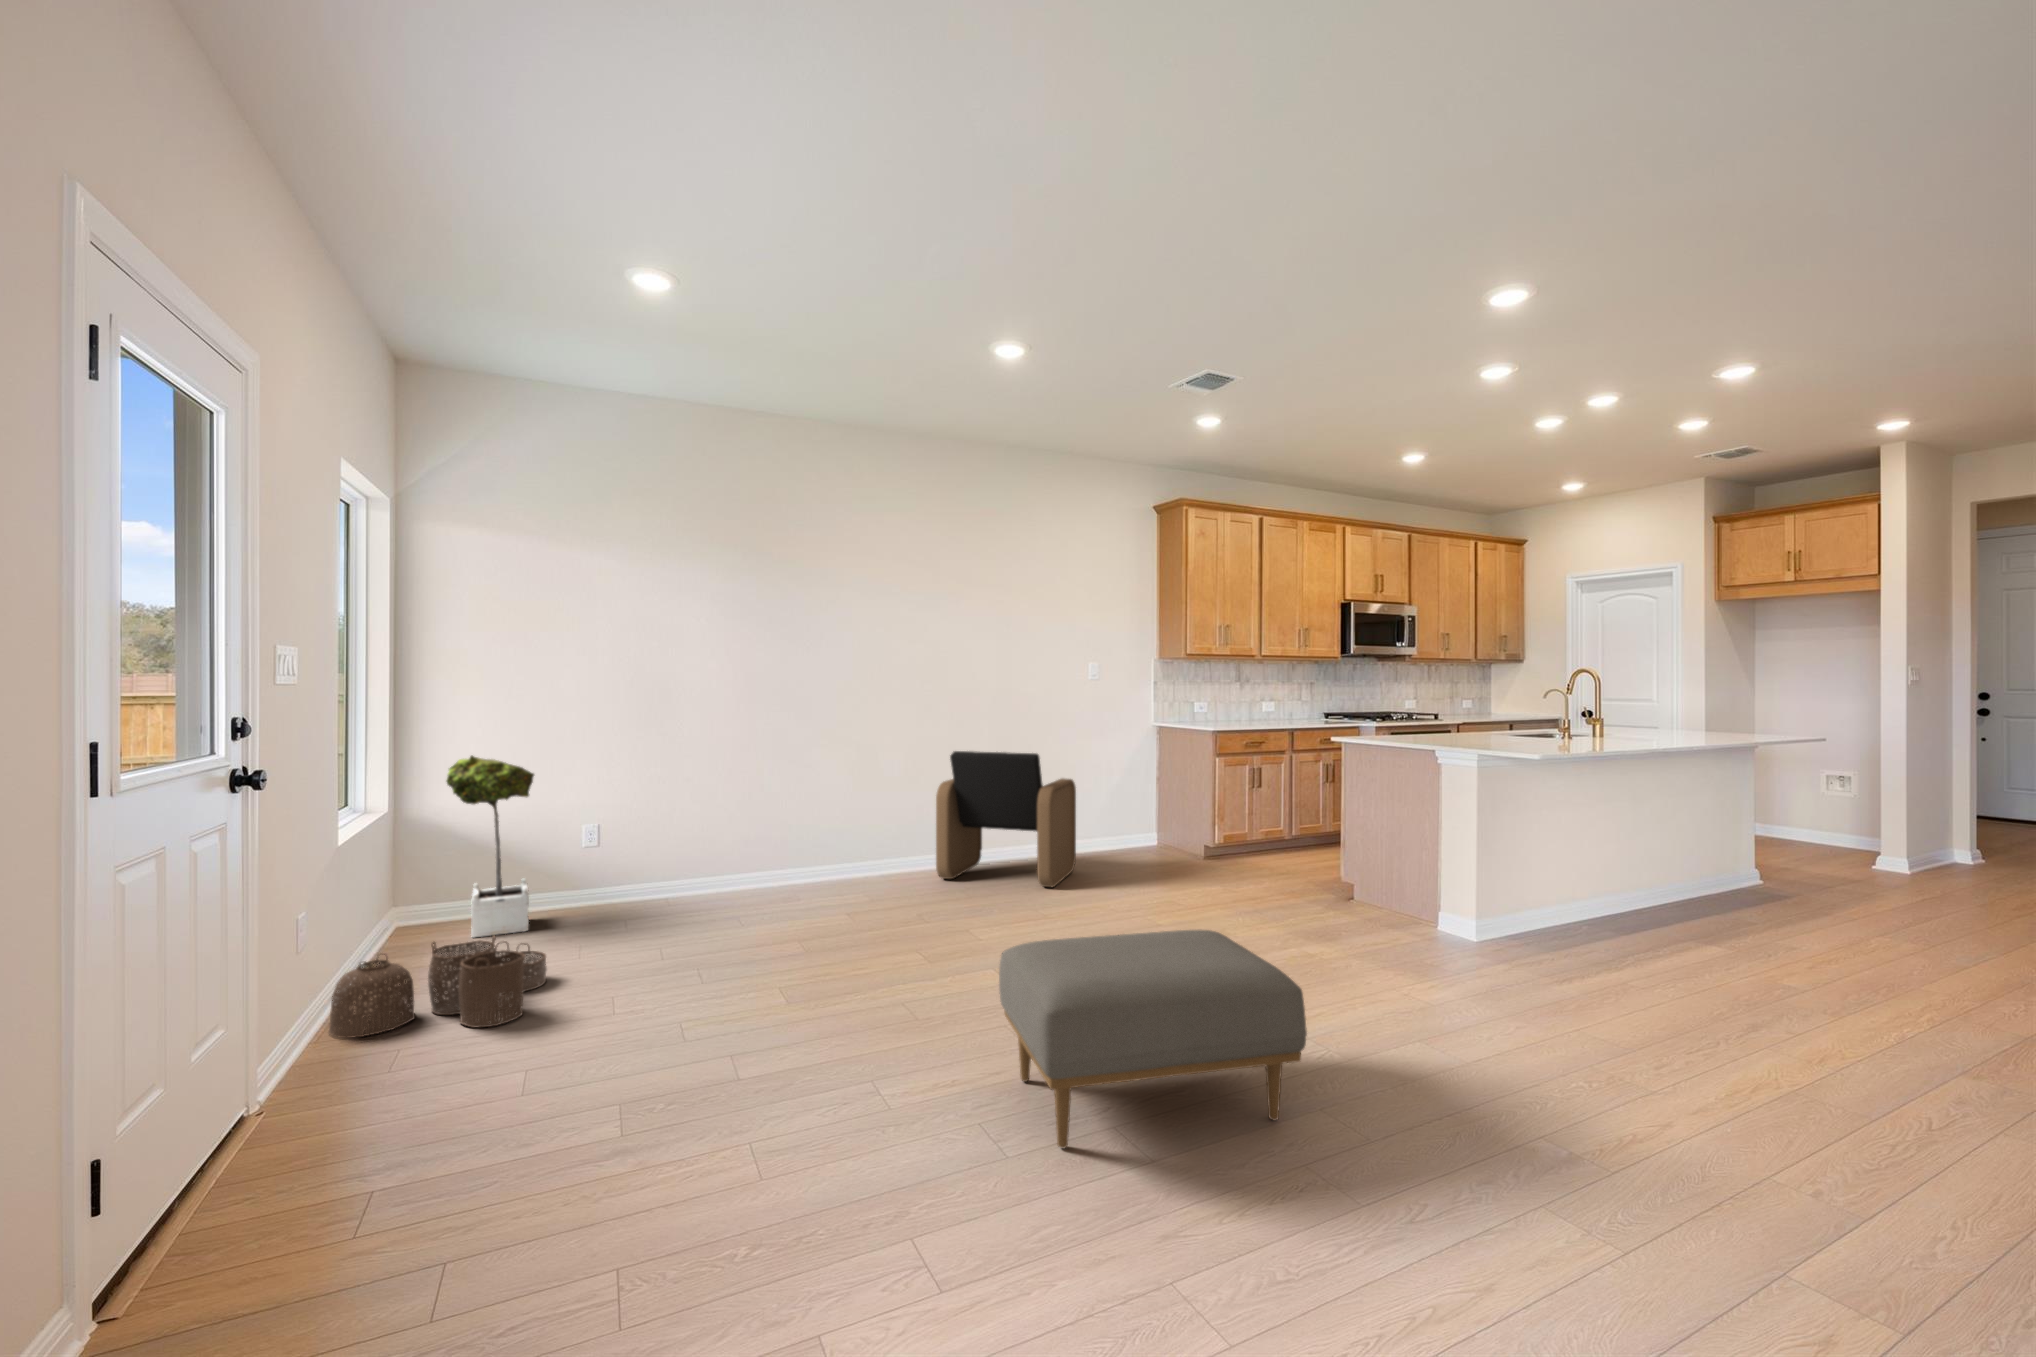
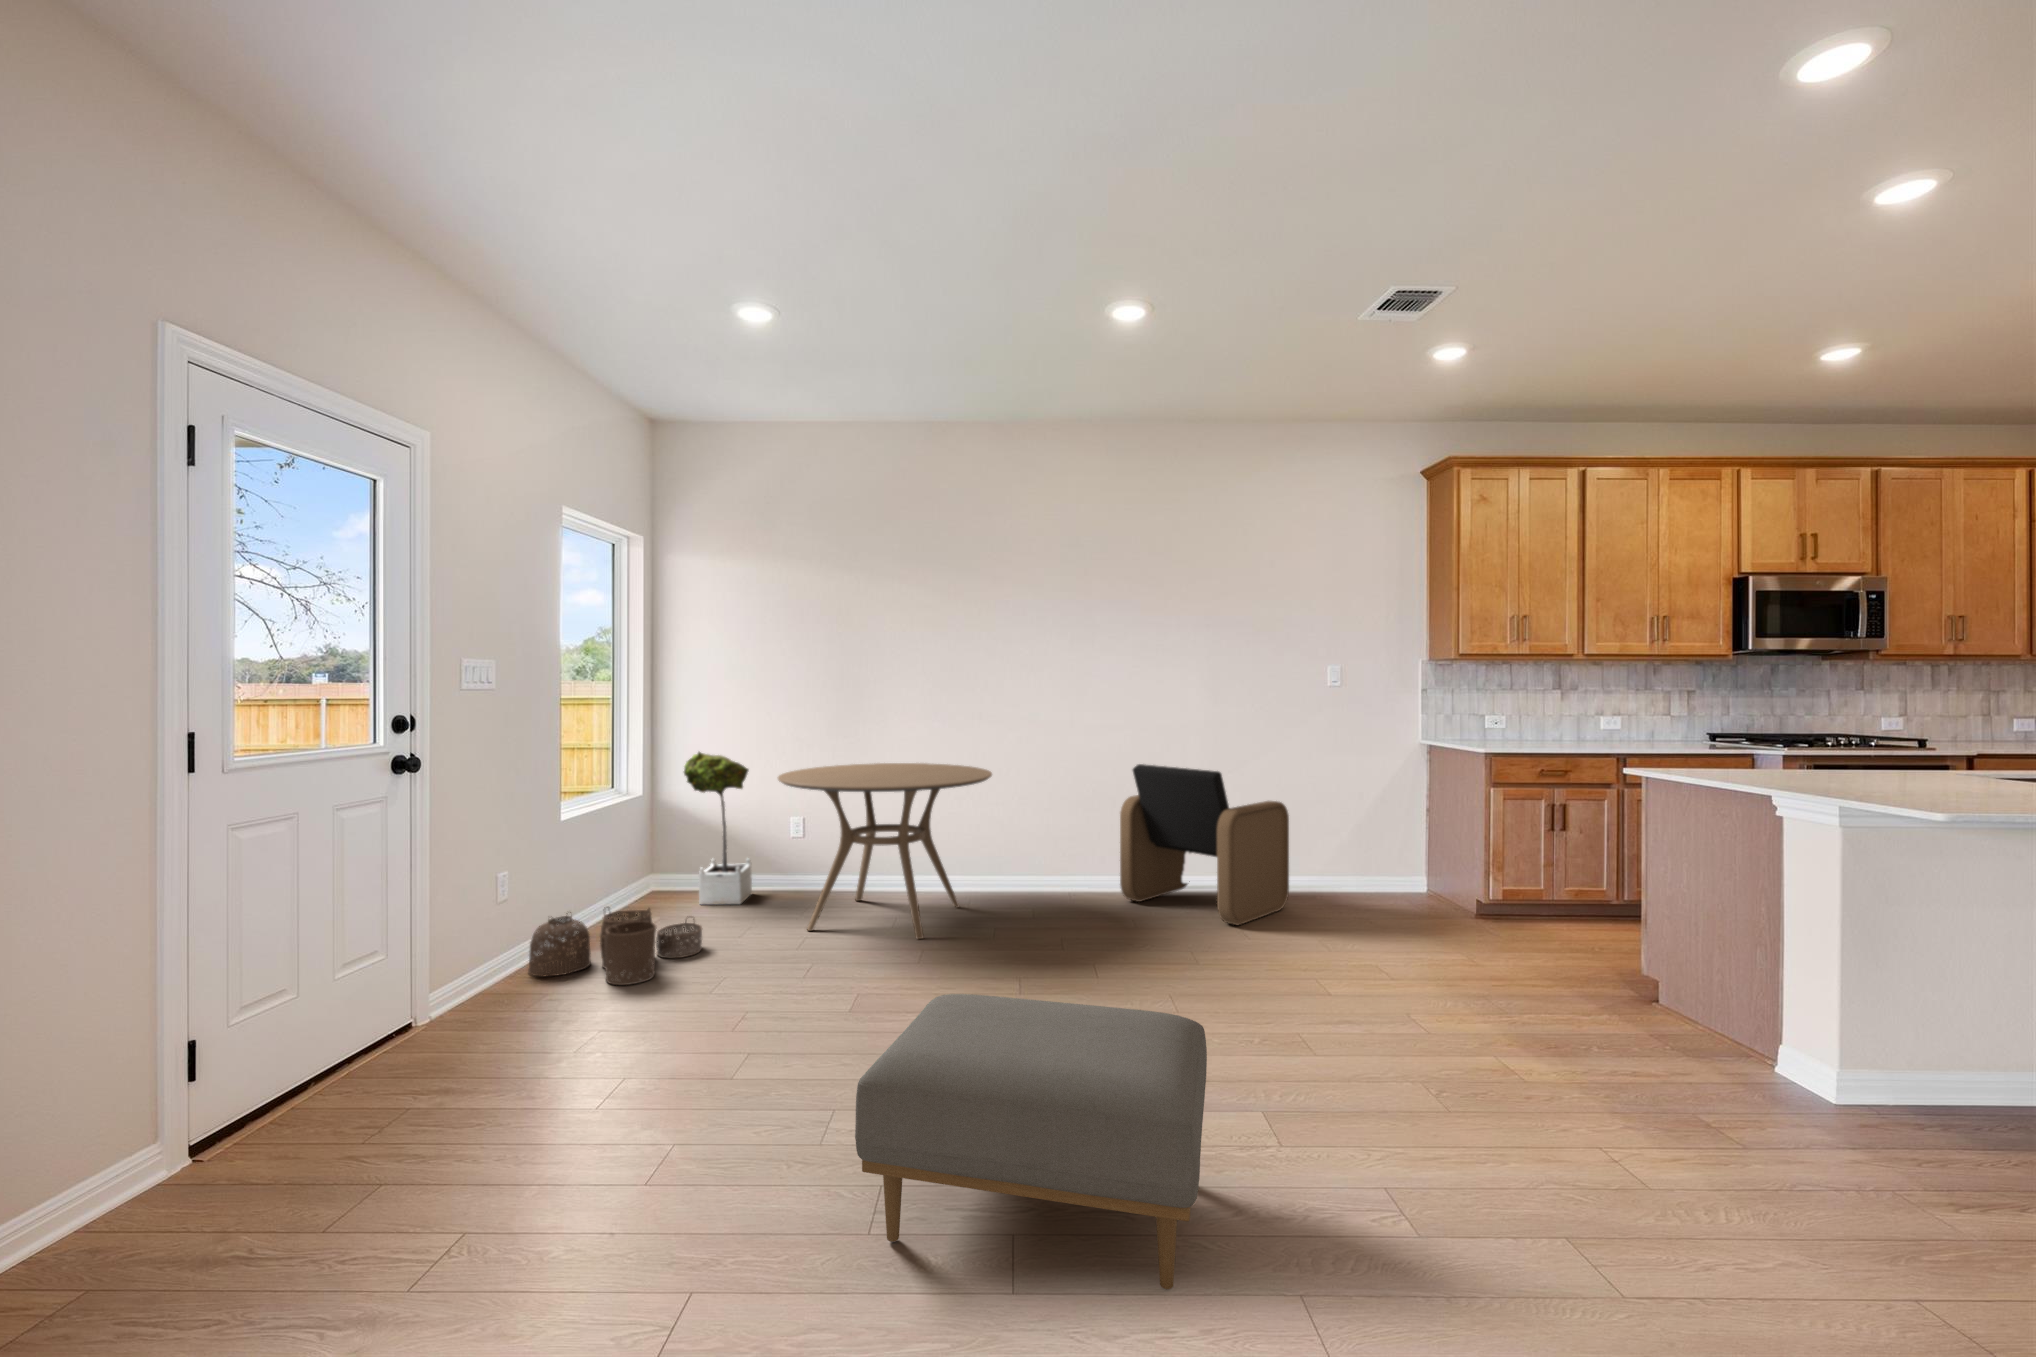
dining table: none [603,759,839,945] -> present [778,763,992,939]

